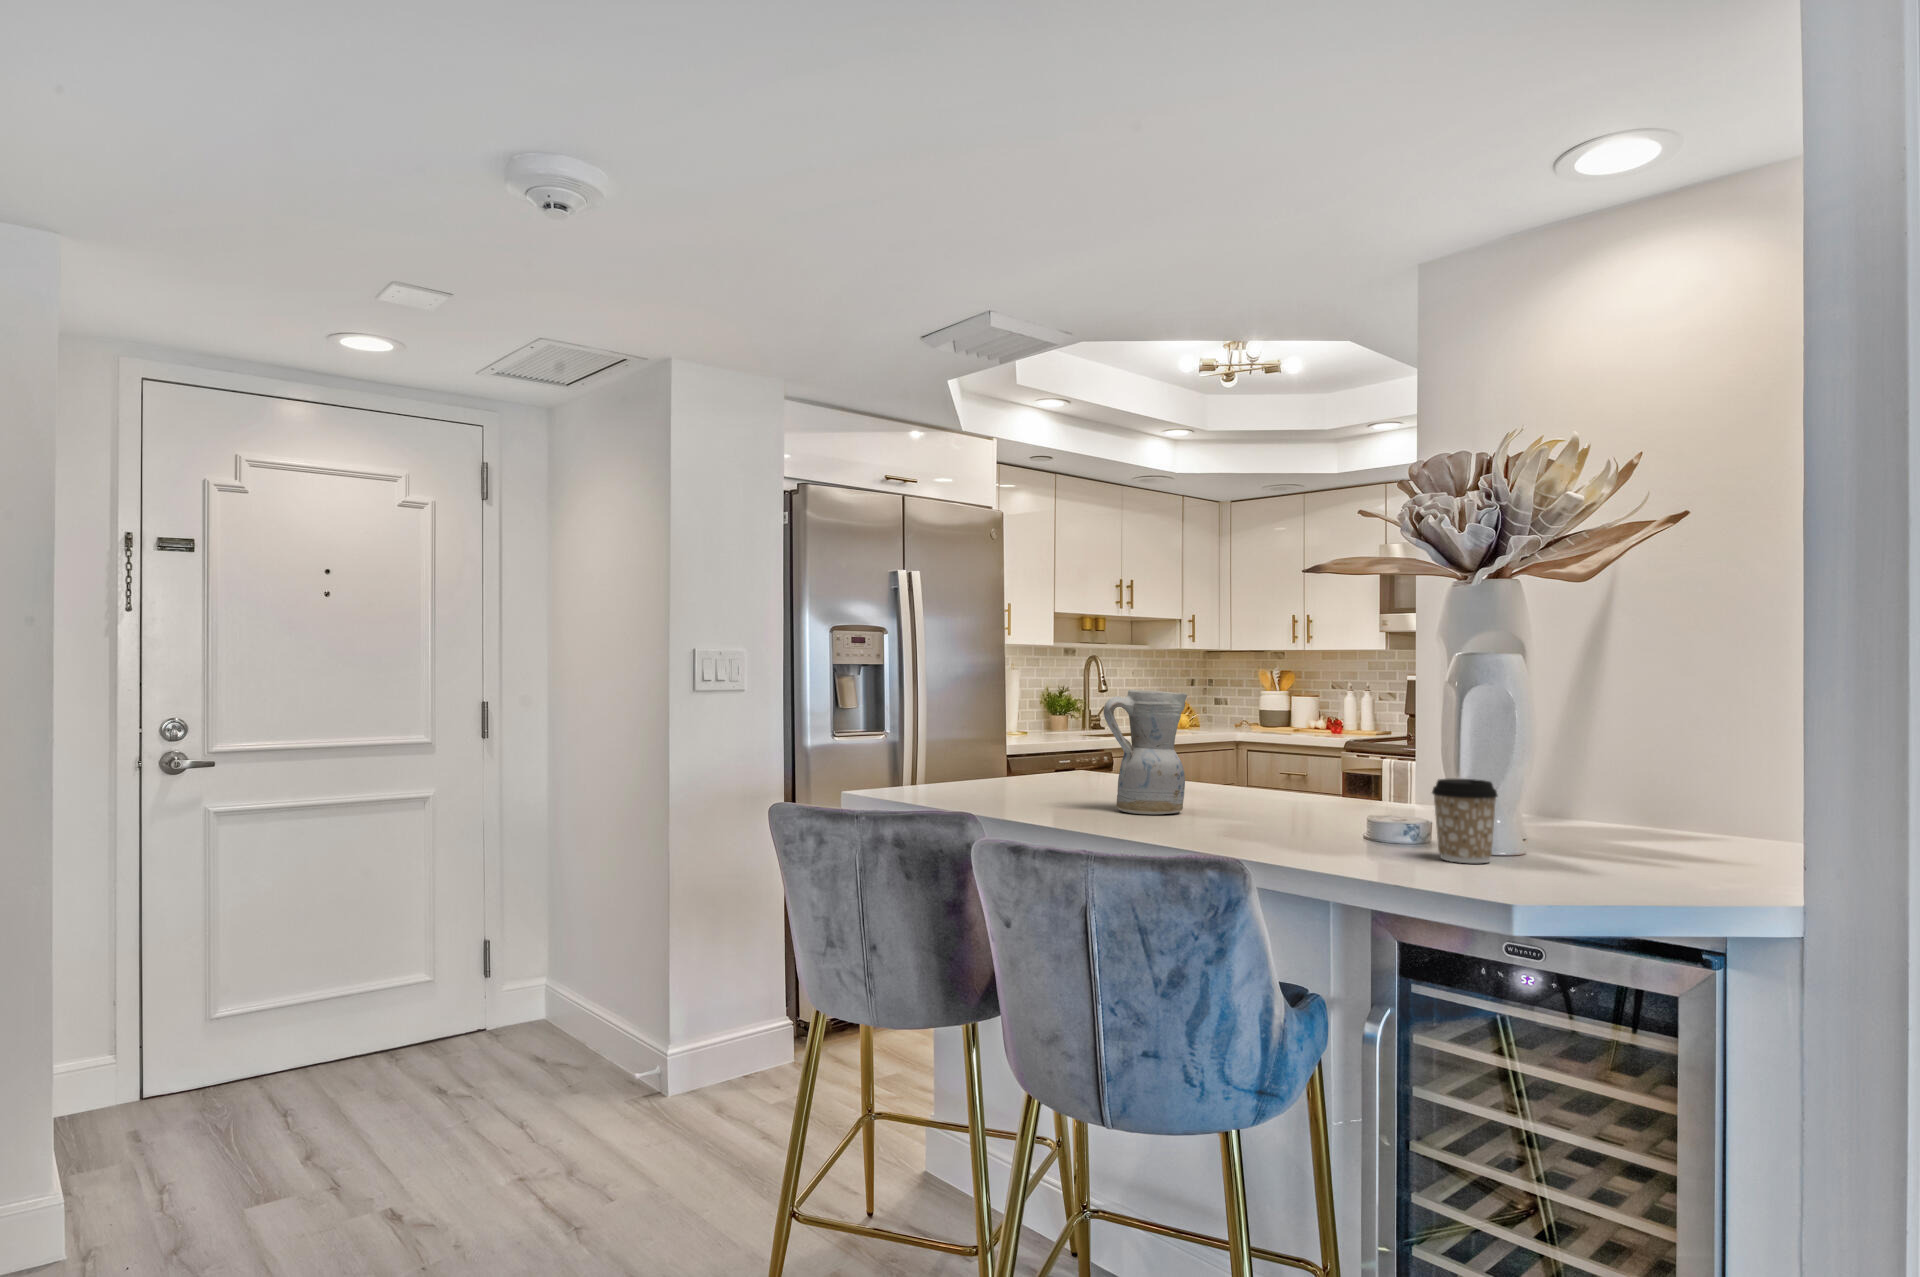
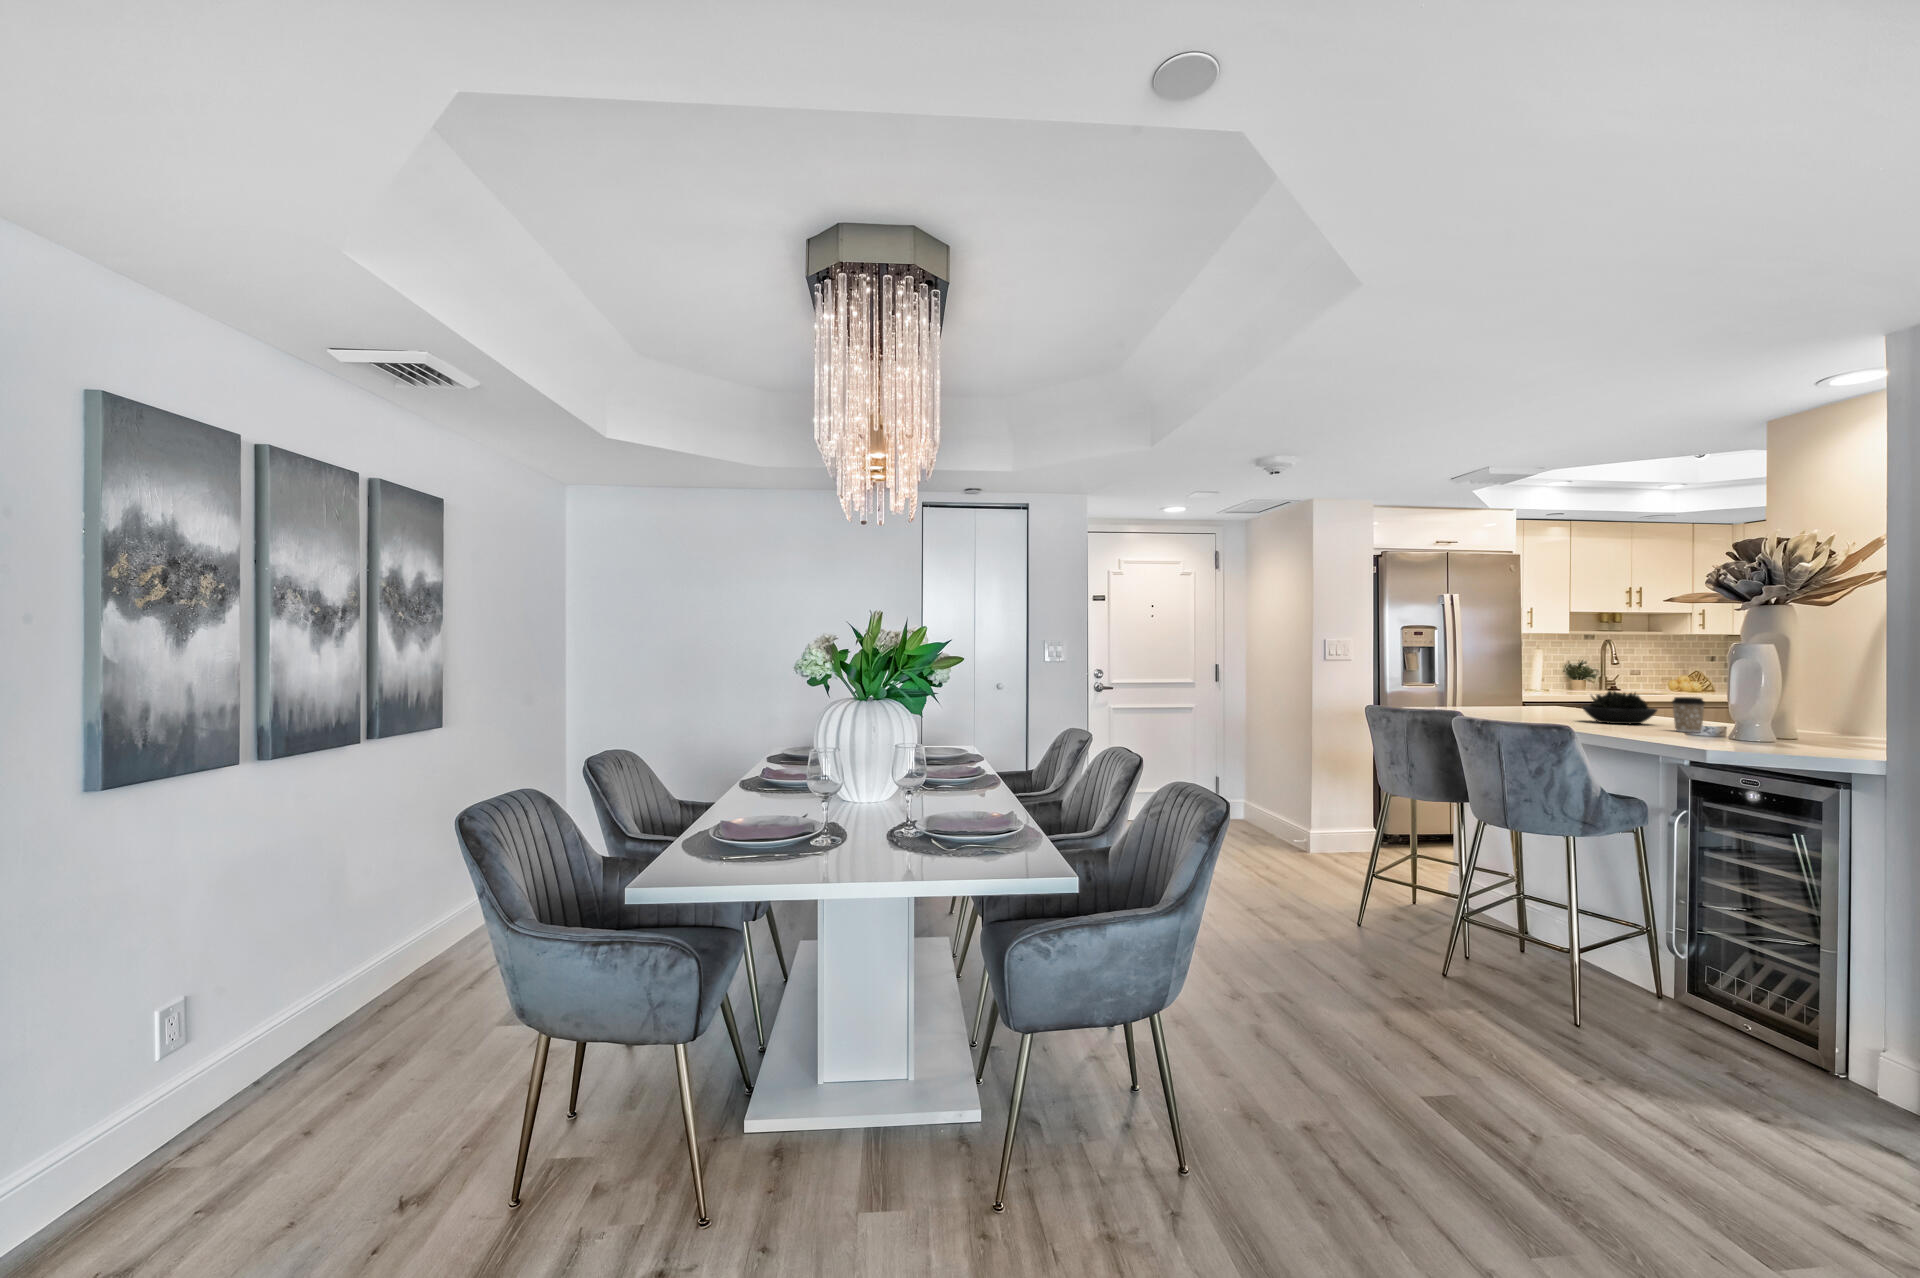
ceramic pitcher: present [1103,690,1187,815] -> none [1534,659,1581,718]
succulent plant: none [1208,757,1348,833] -> present [1582,690,1657,724]

